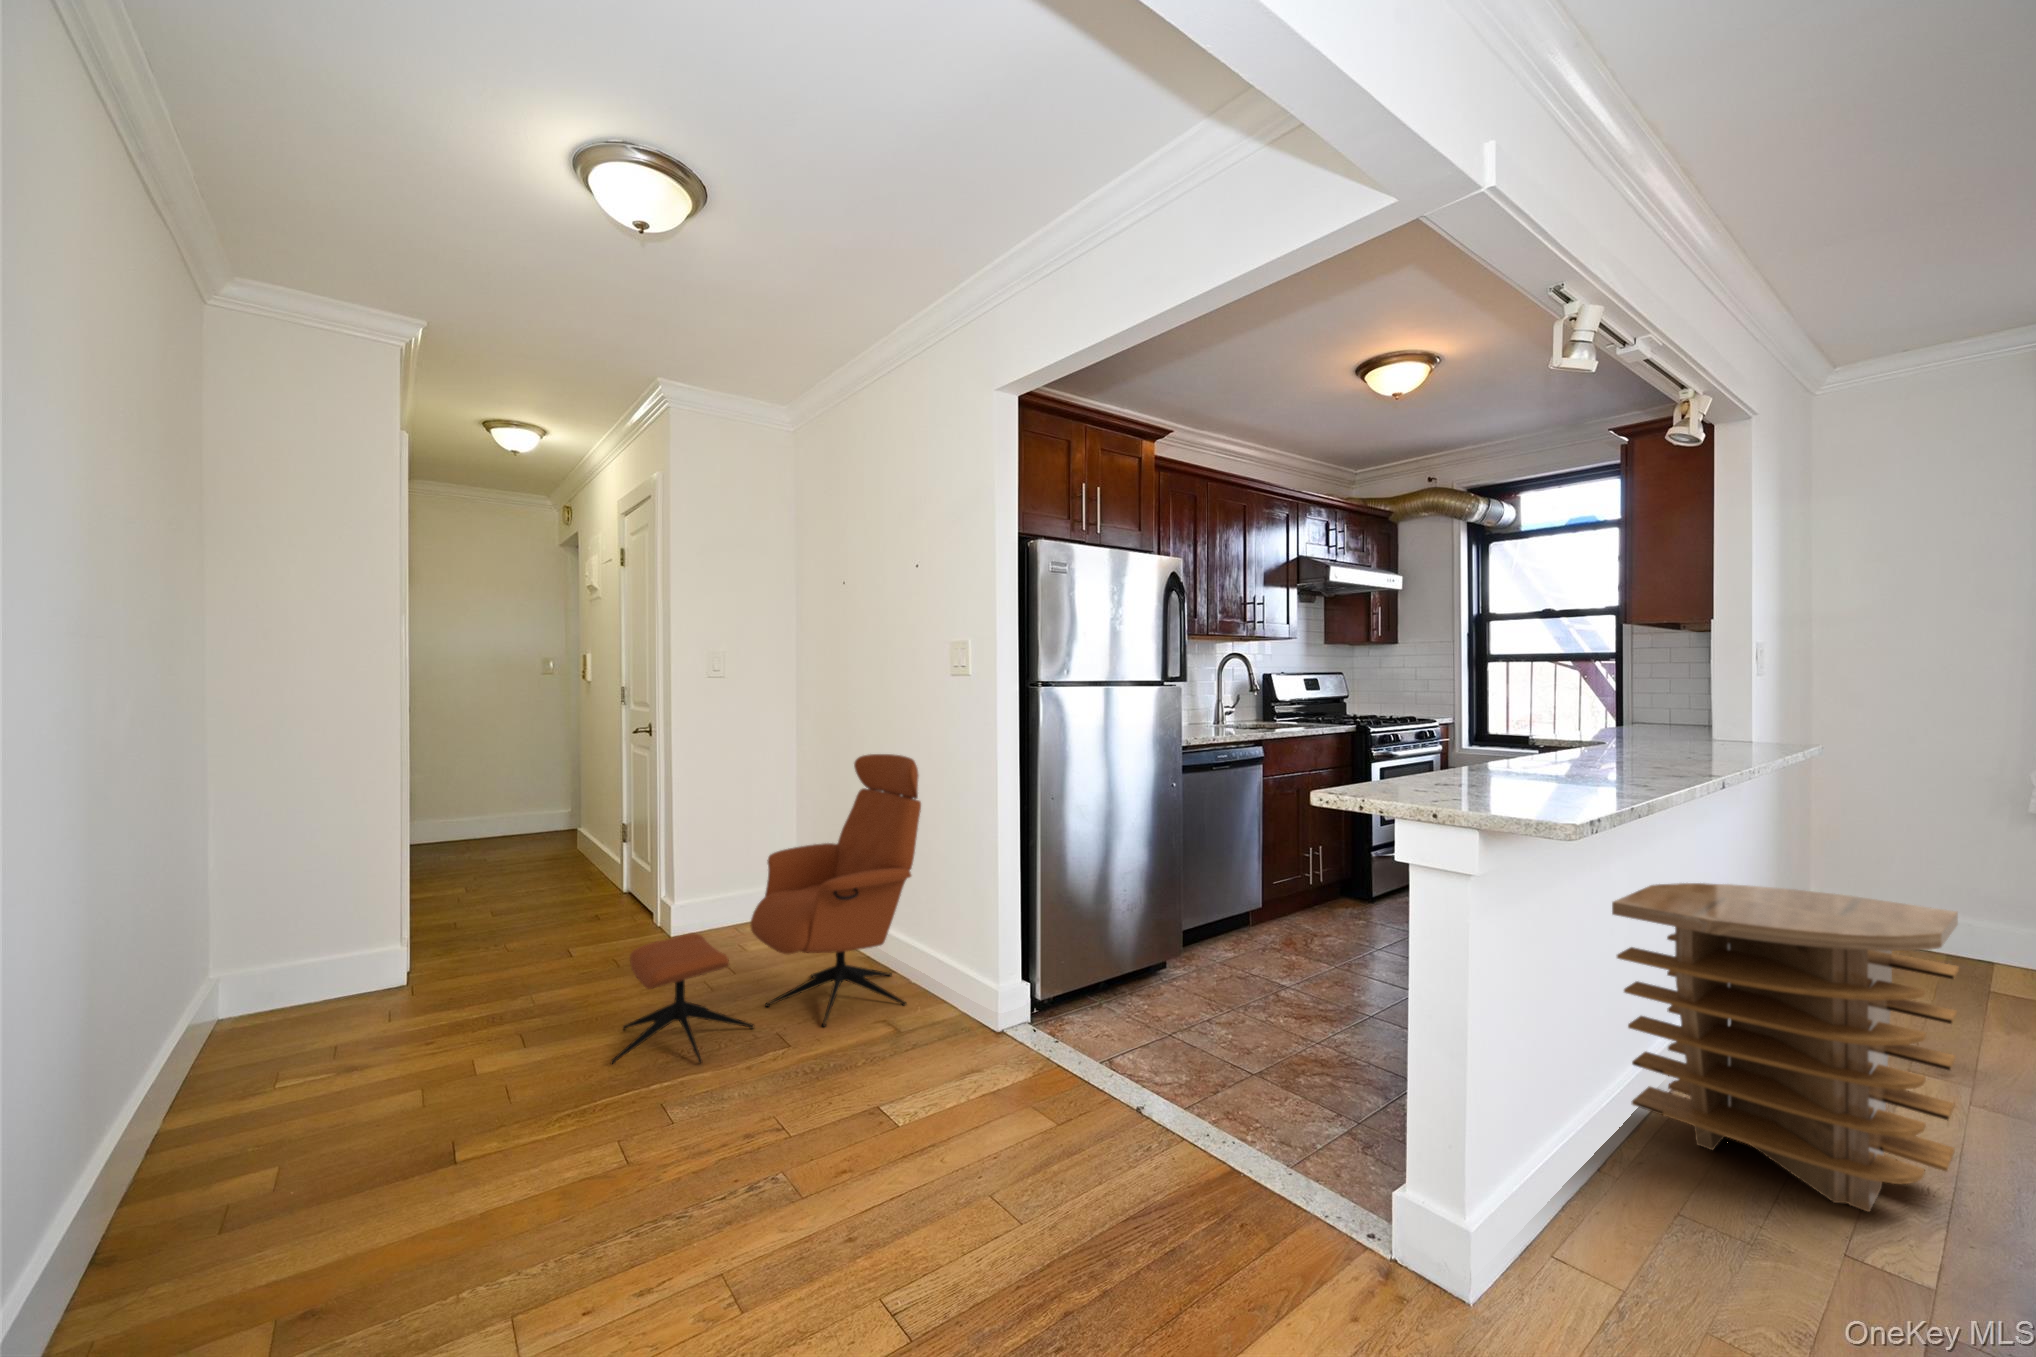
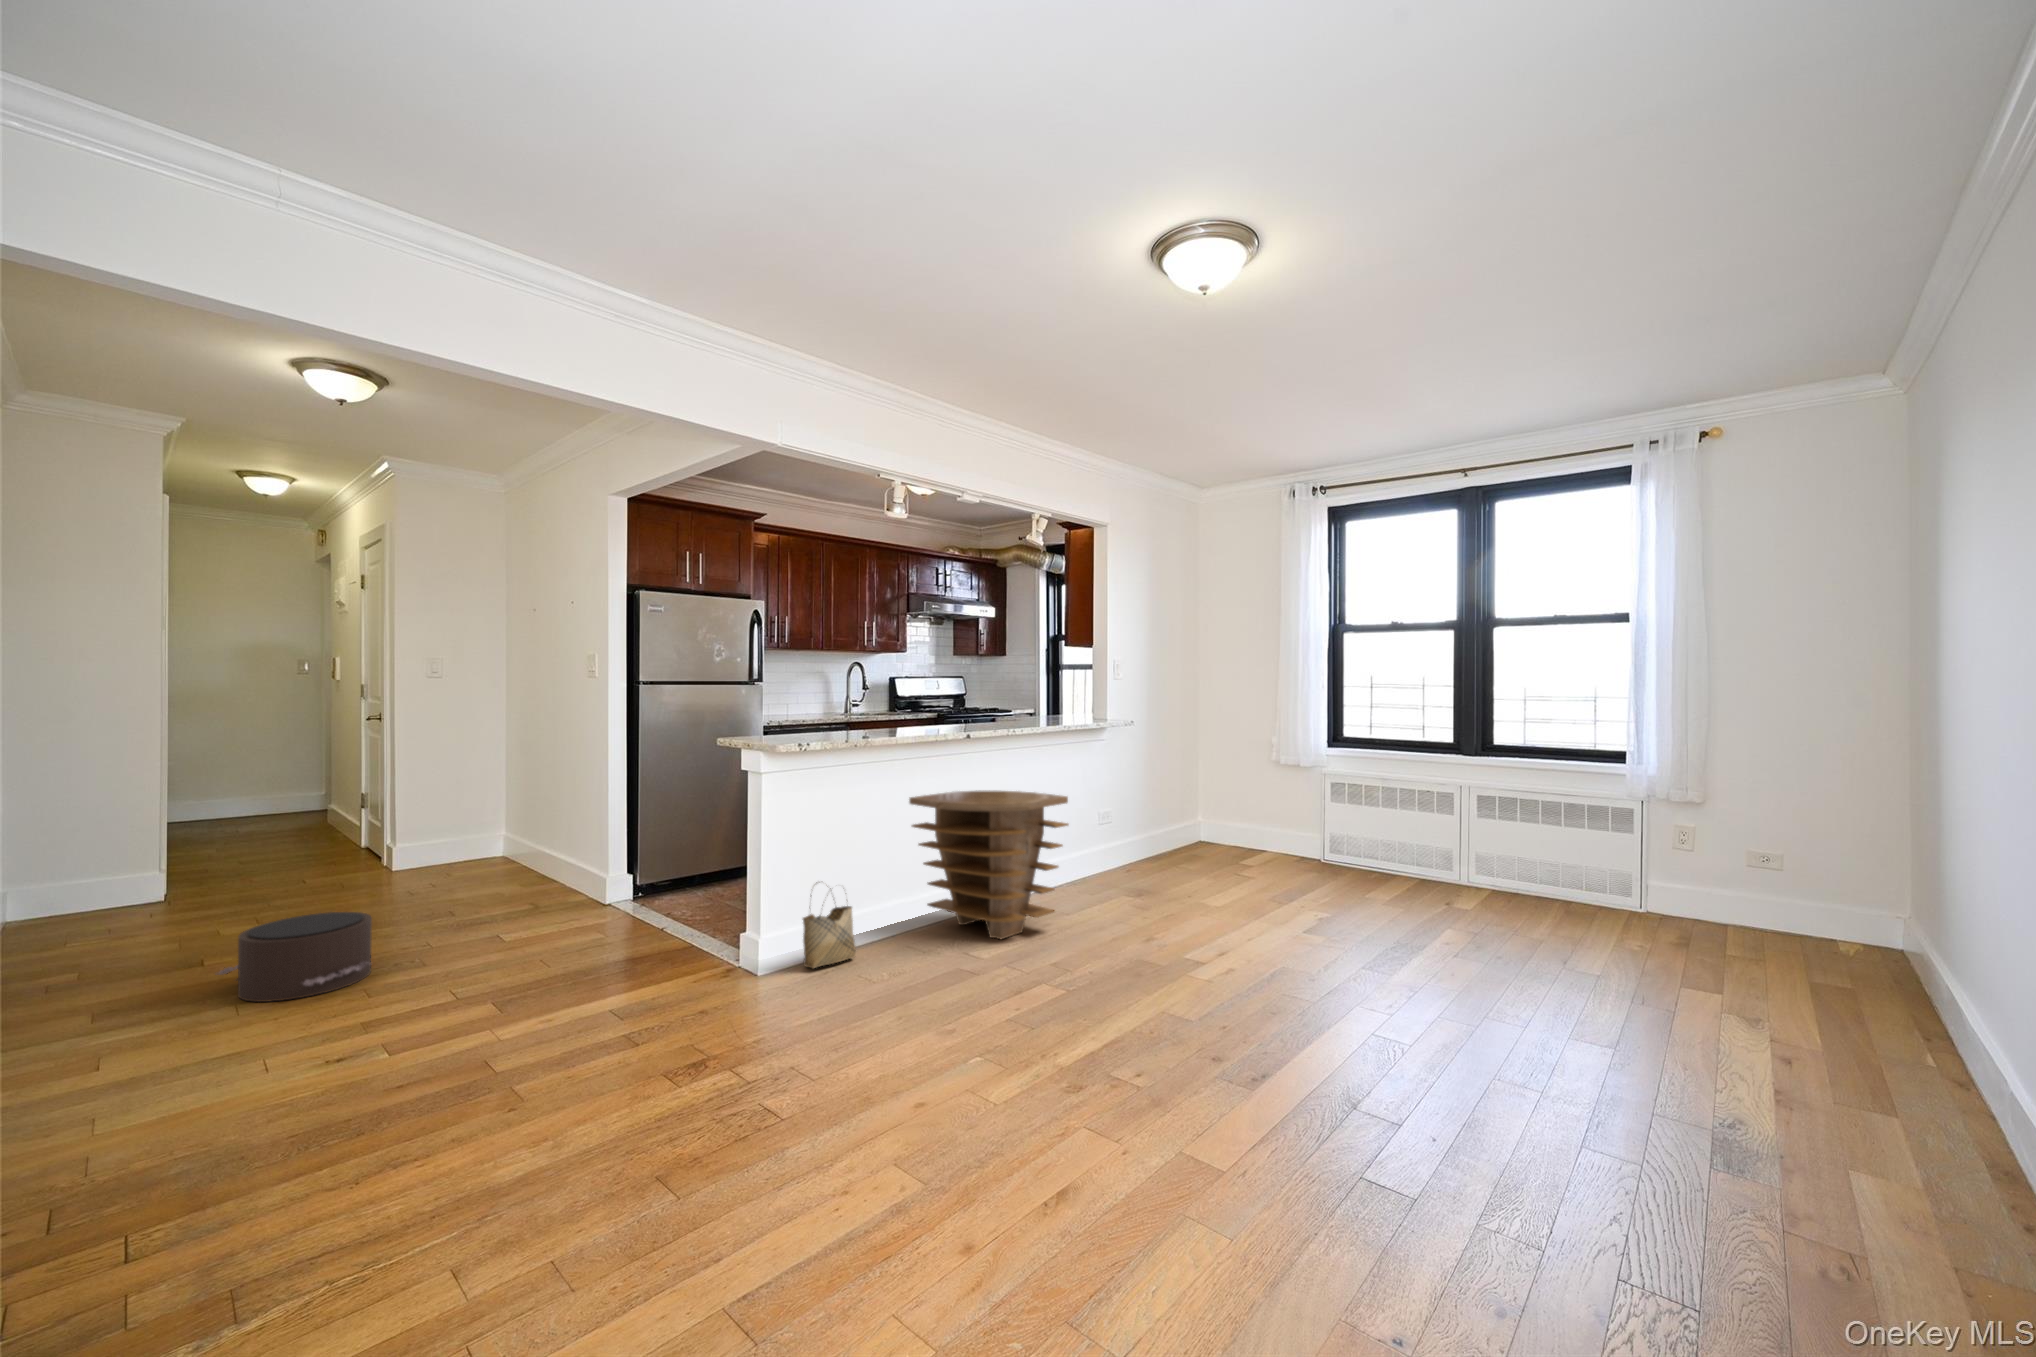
armchair: present [611,754,921,1064] -> none [321,731,567,929]
pouf: none [473,1079,723,1287] -> present [217,912,372,1002]
woven basket: none [1529,1088,1624,1296] -> present [803,882,856,968]

